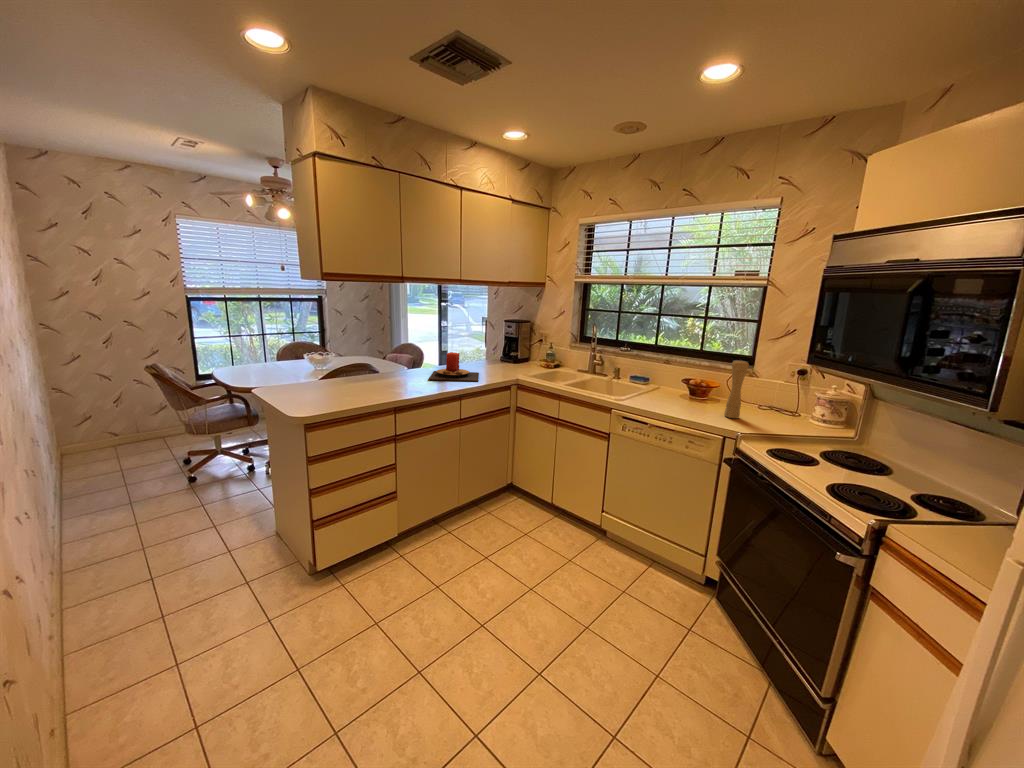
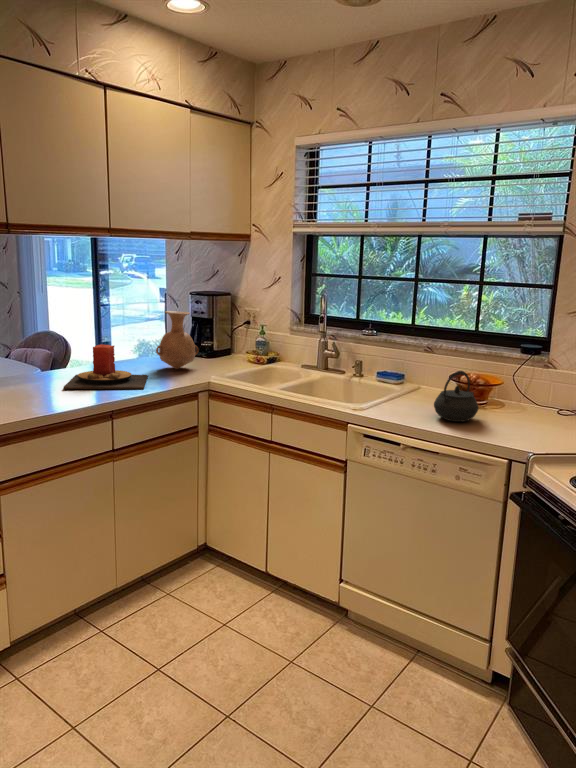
vase: none [484,331,511,369] -> present [156,311,199,369]
pepper mill: present [724,360,749,418] -> none [510,344,542,431]
kettle: none [671,376,702,410] -> present [434,371,479,422]

